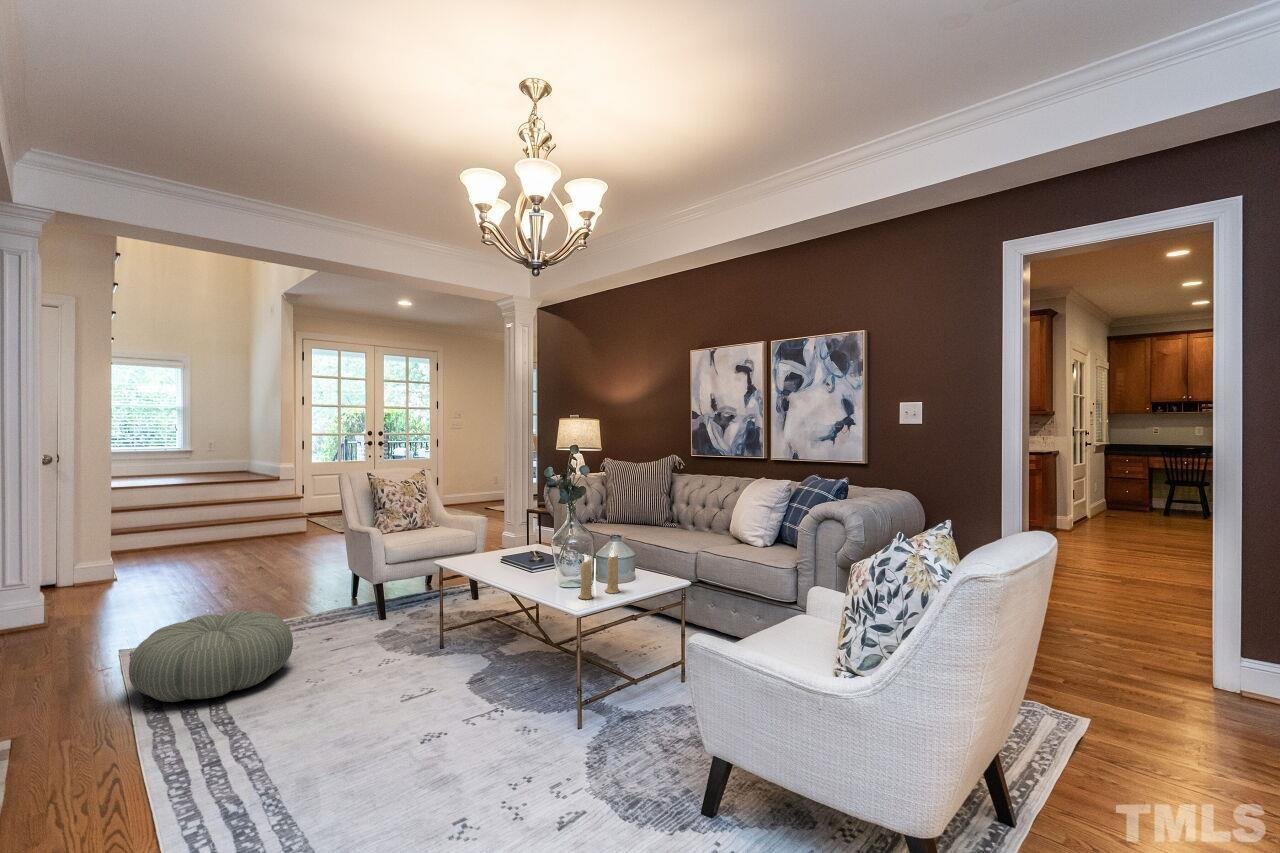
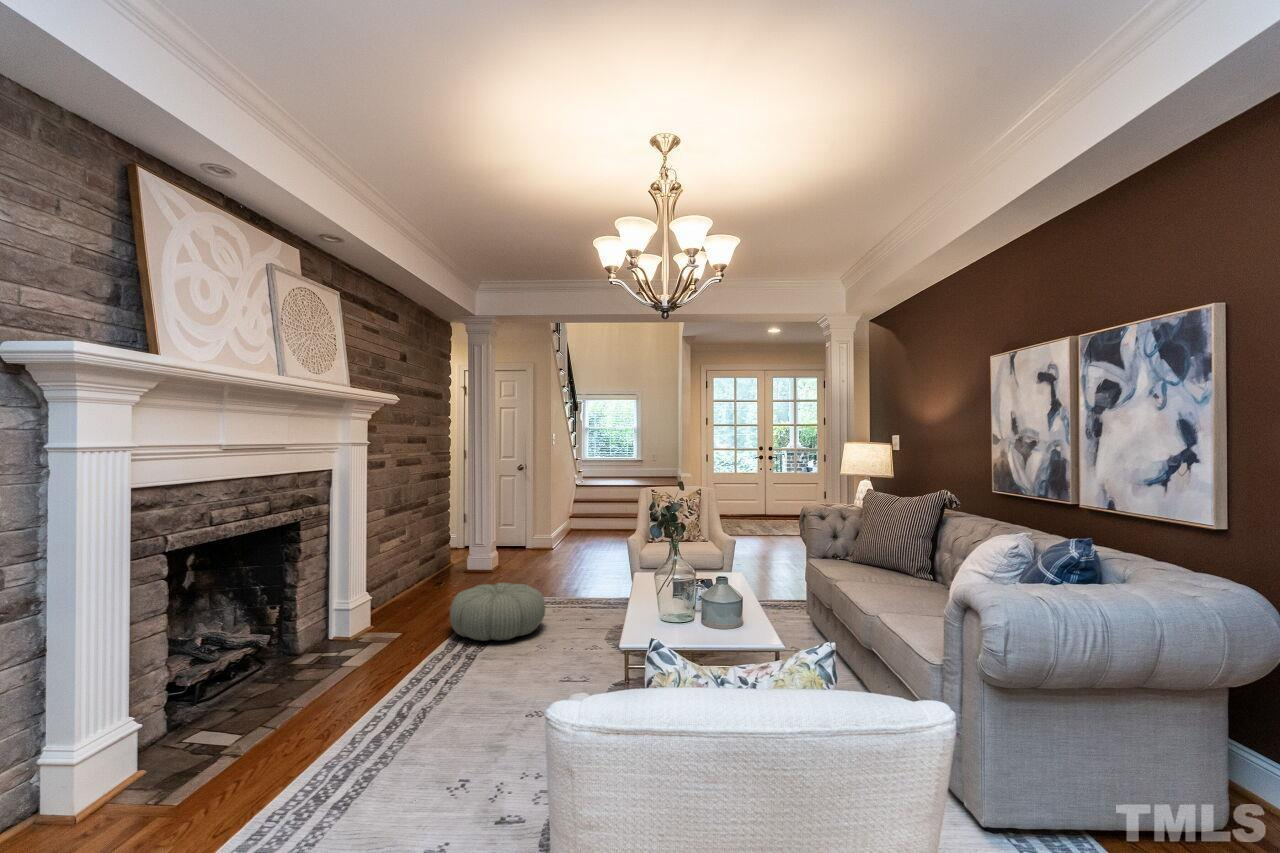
candle: present [578,550,620,599] -> none [661,586,710,635]

